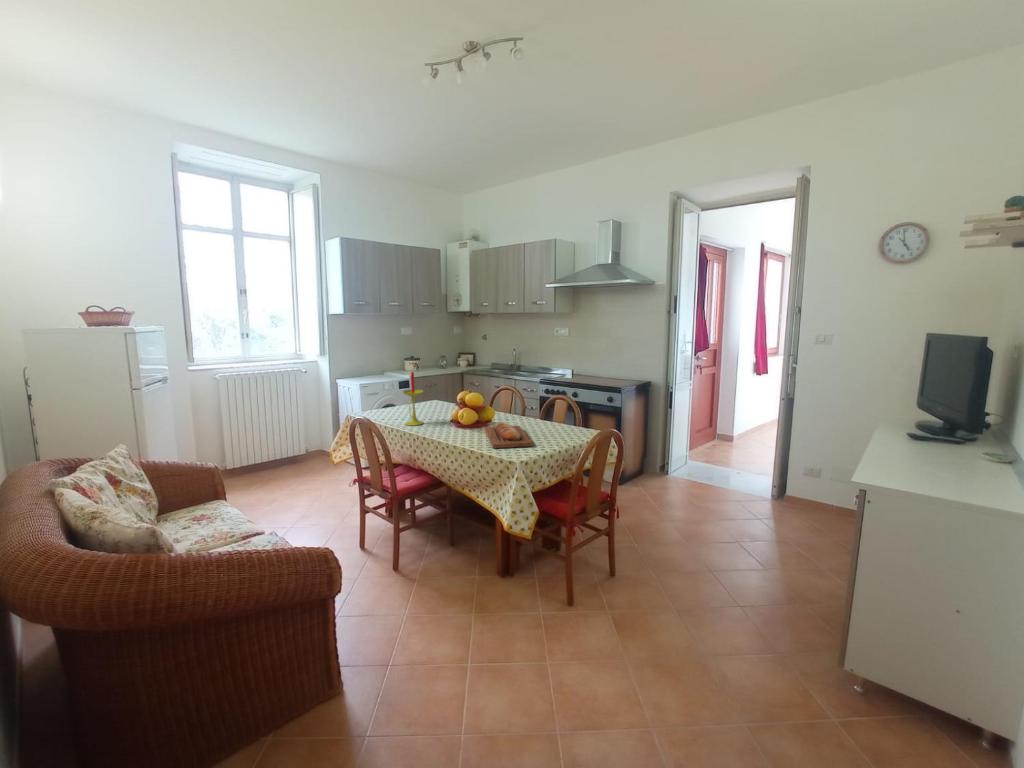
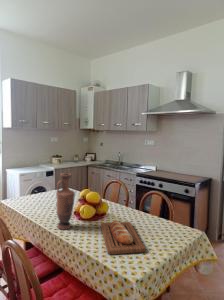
vase: none [432,370,454,434] -> present [56,173,75,230]
candle: present [403,372,423,426] -> none [35,172,52,217]

